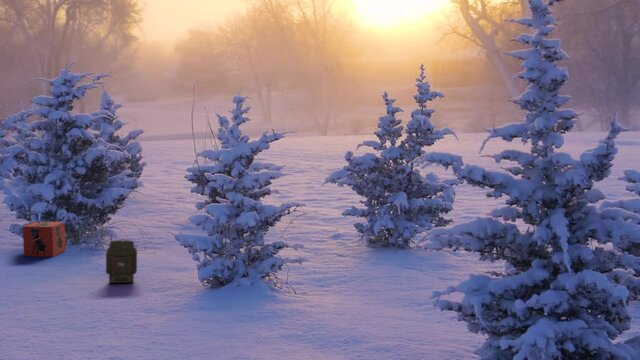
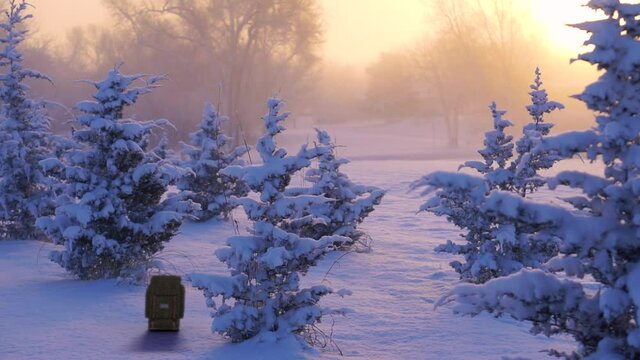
storage box: present [23,222,65,257] -> none [55,249,105,292]

